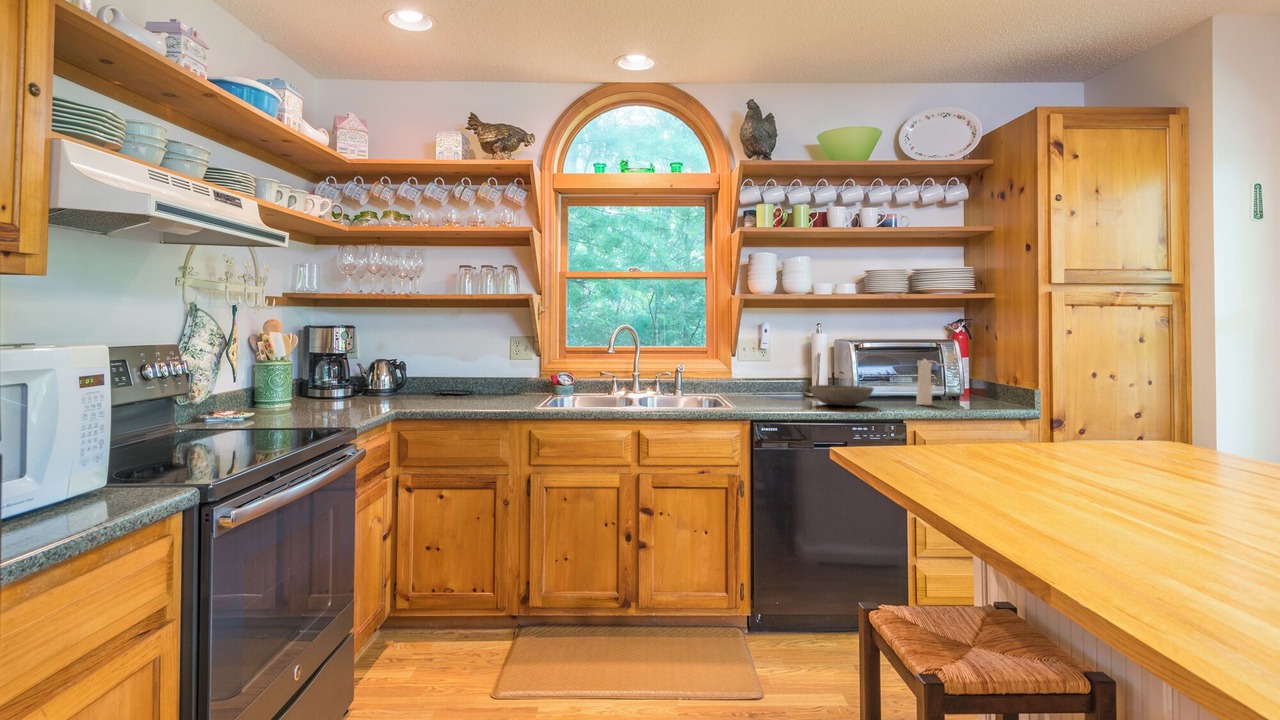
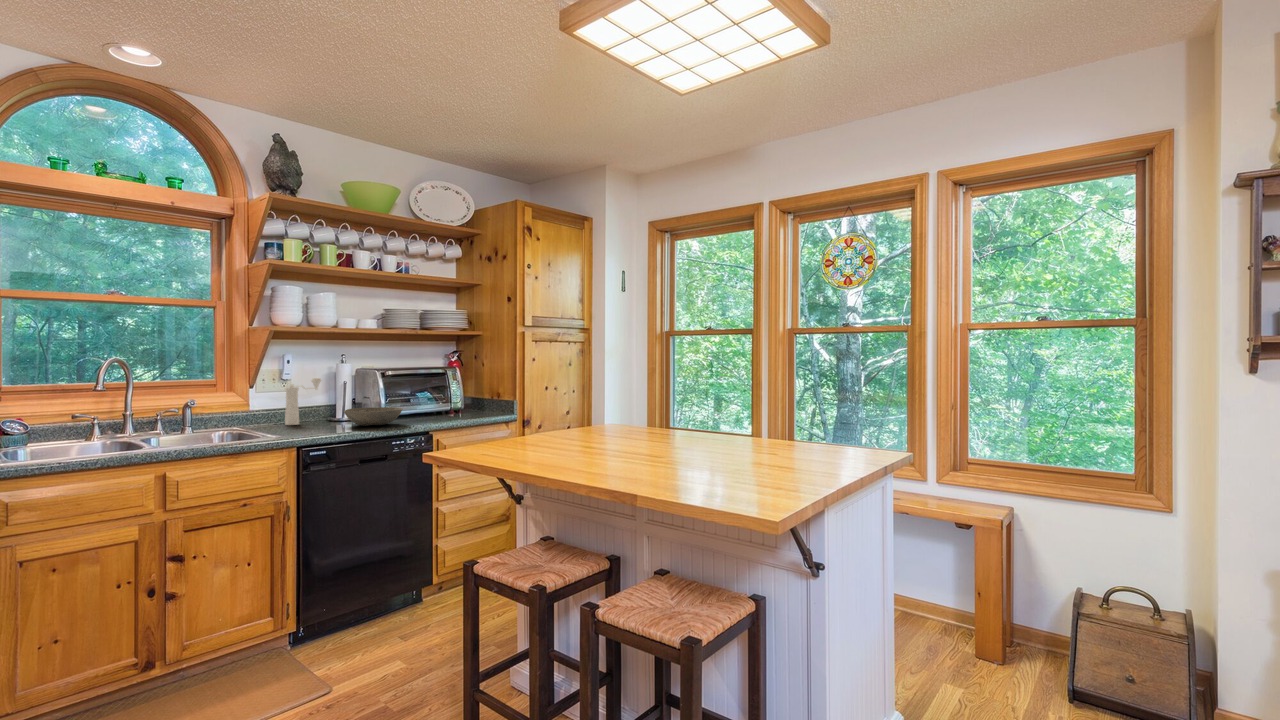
pepper mill: present [917,353,956,405] -> present [285,378,321,425]

